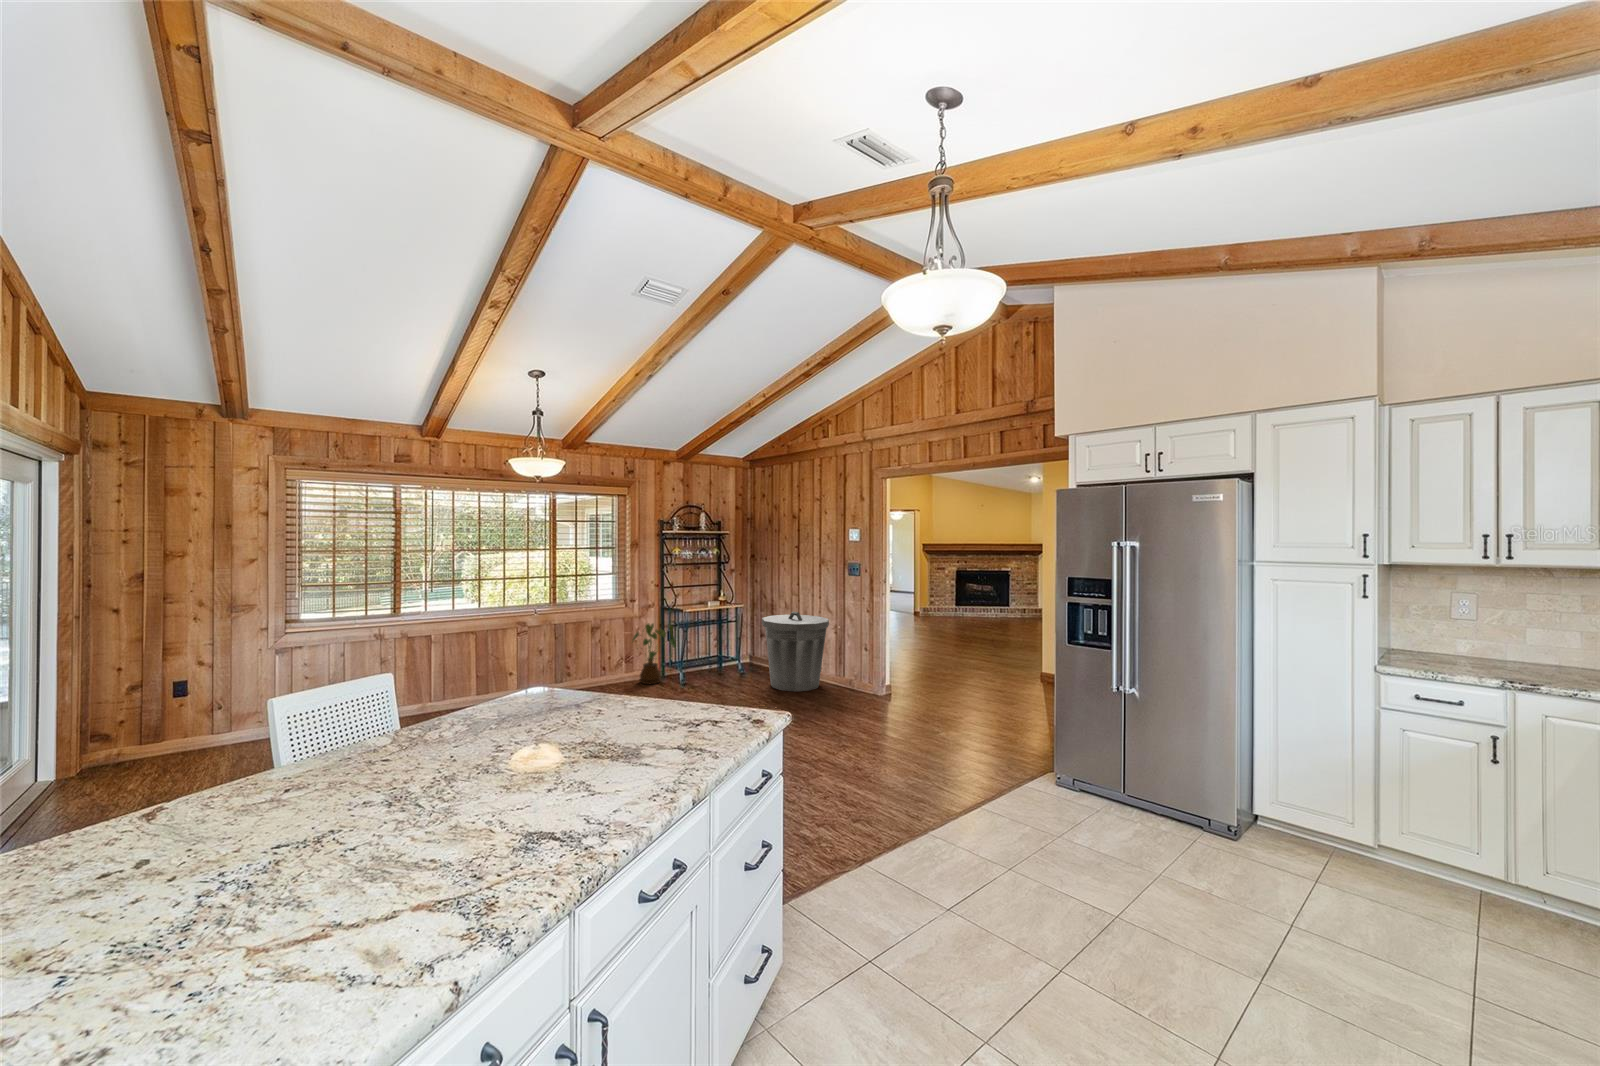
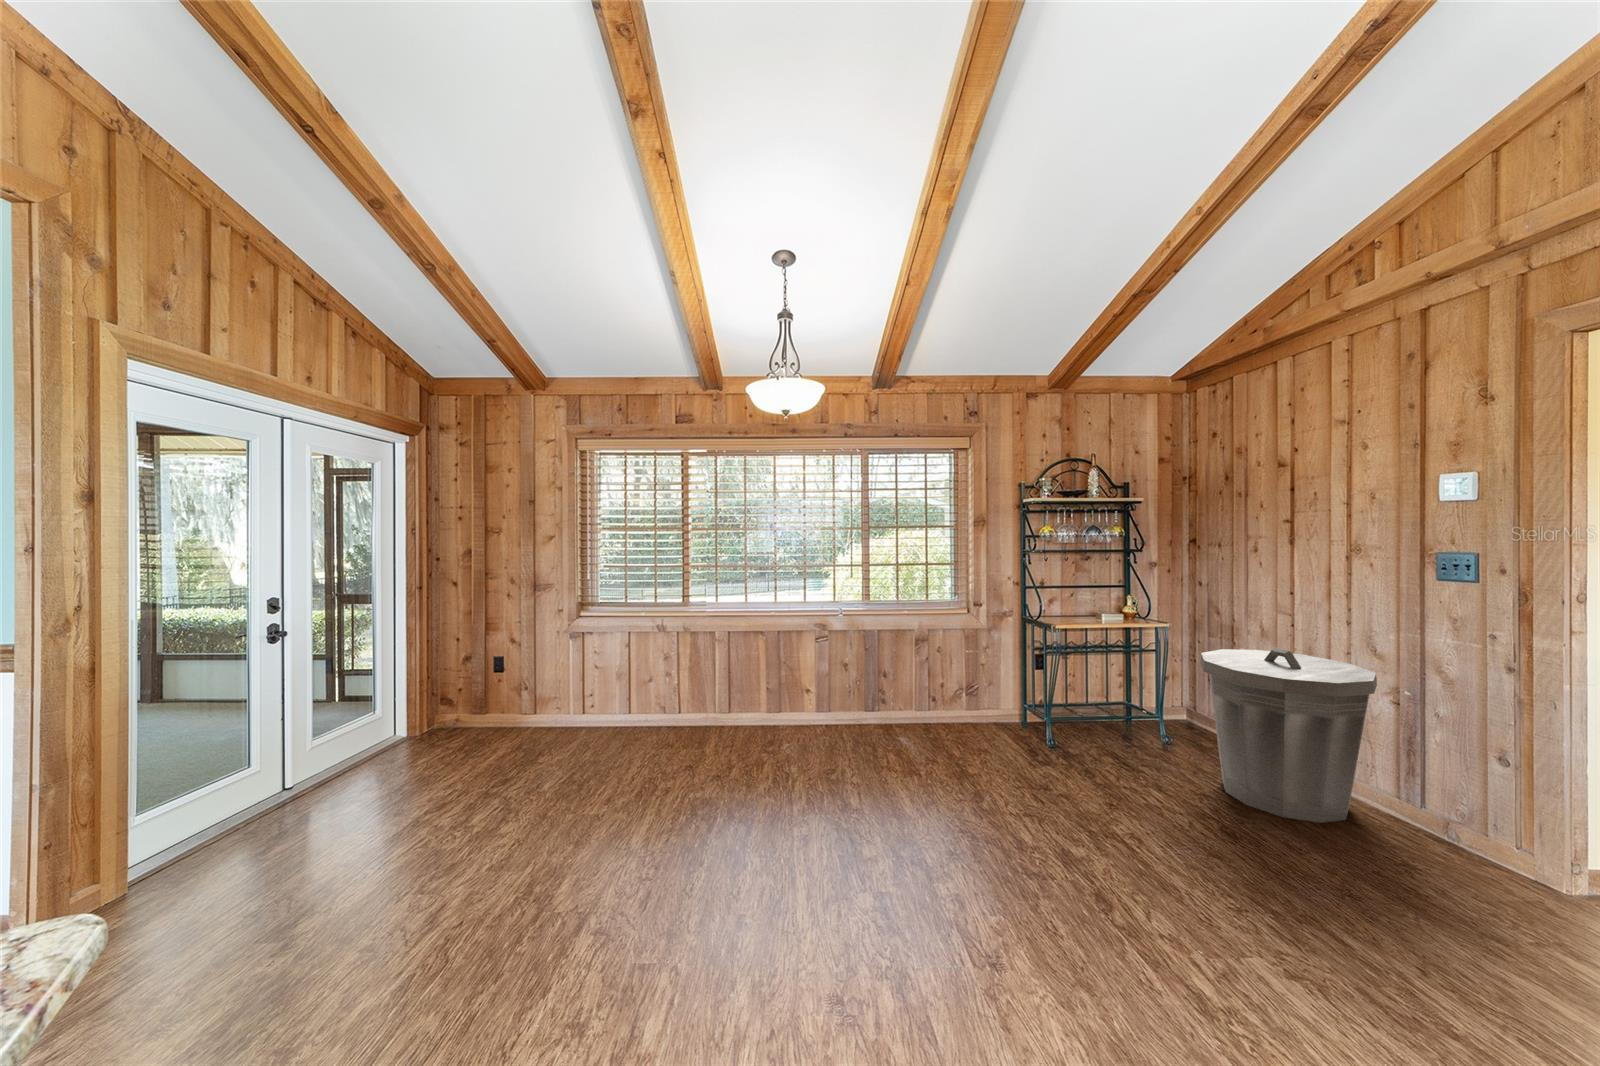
house plant: present [633,623,676,684] -> none [967,638,1038,733]

